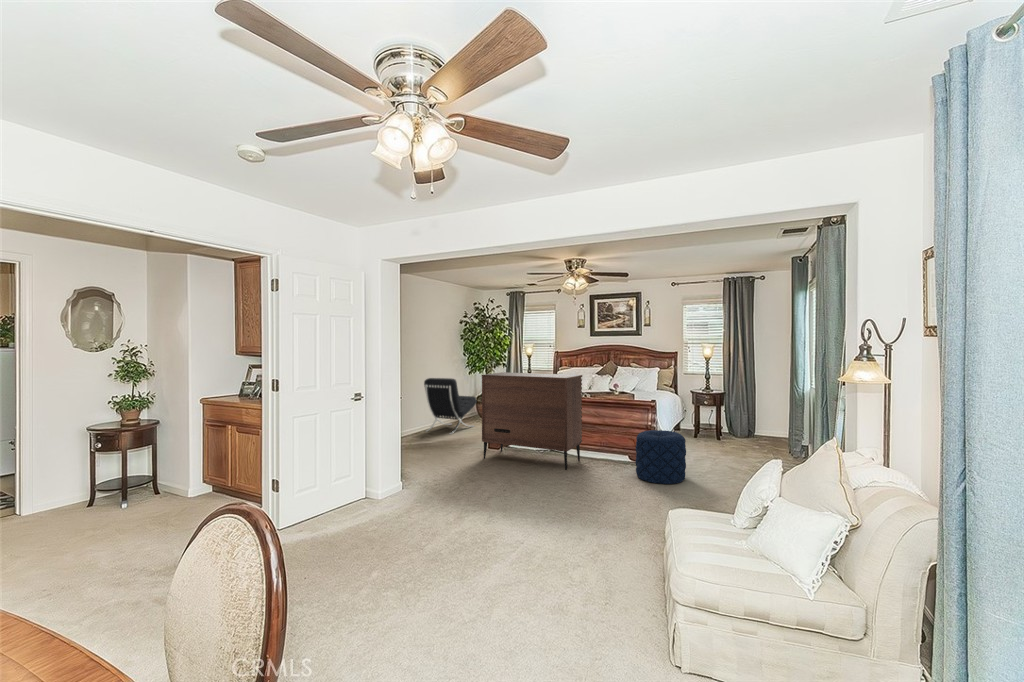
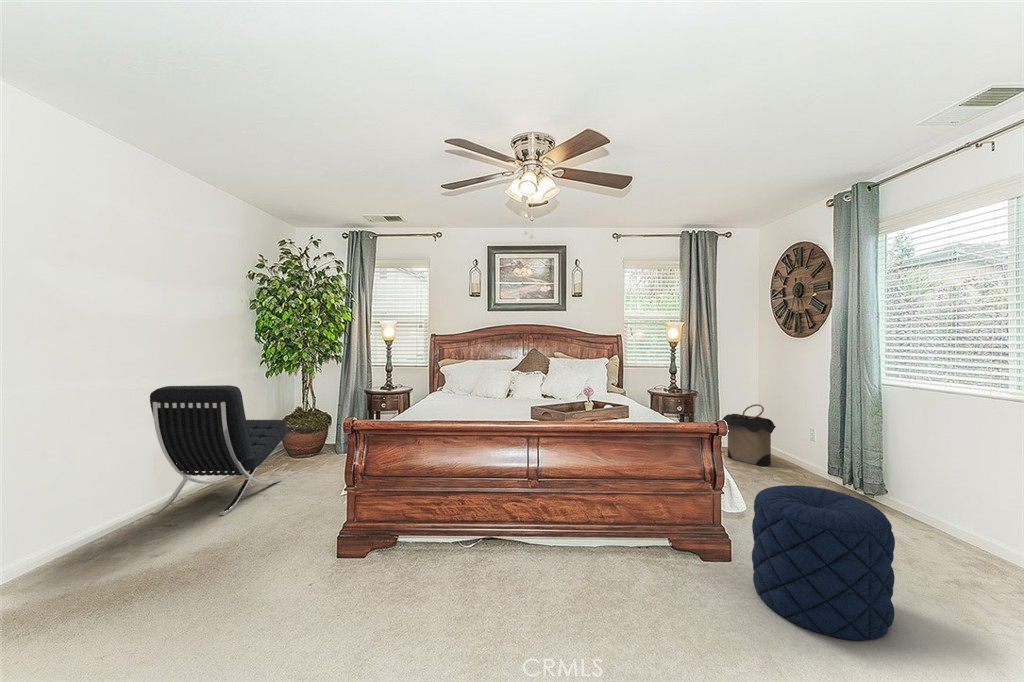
dresser: present [482,372,582,470] -> none [333,366,606,627]
laundry hamper: none [741,403,774,446] -> present [722,404,776,466]

